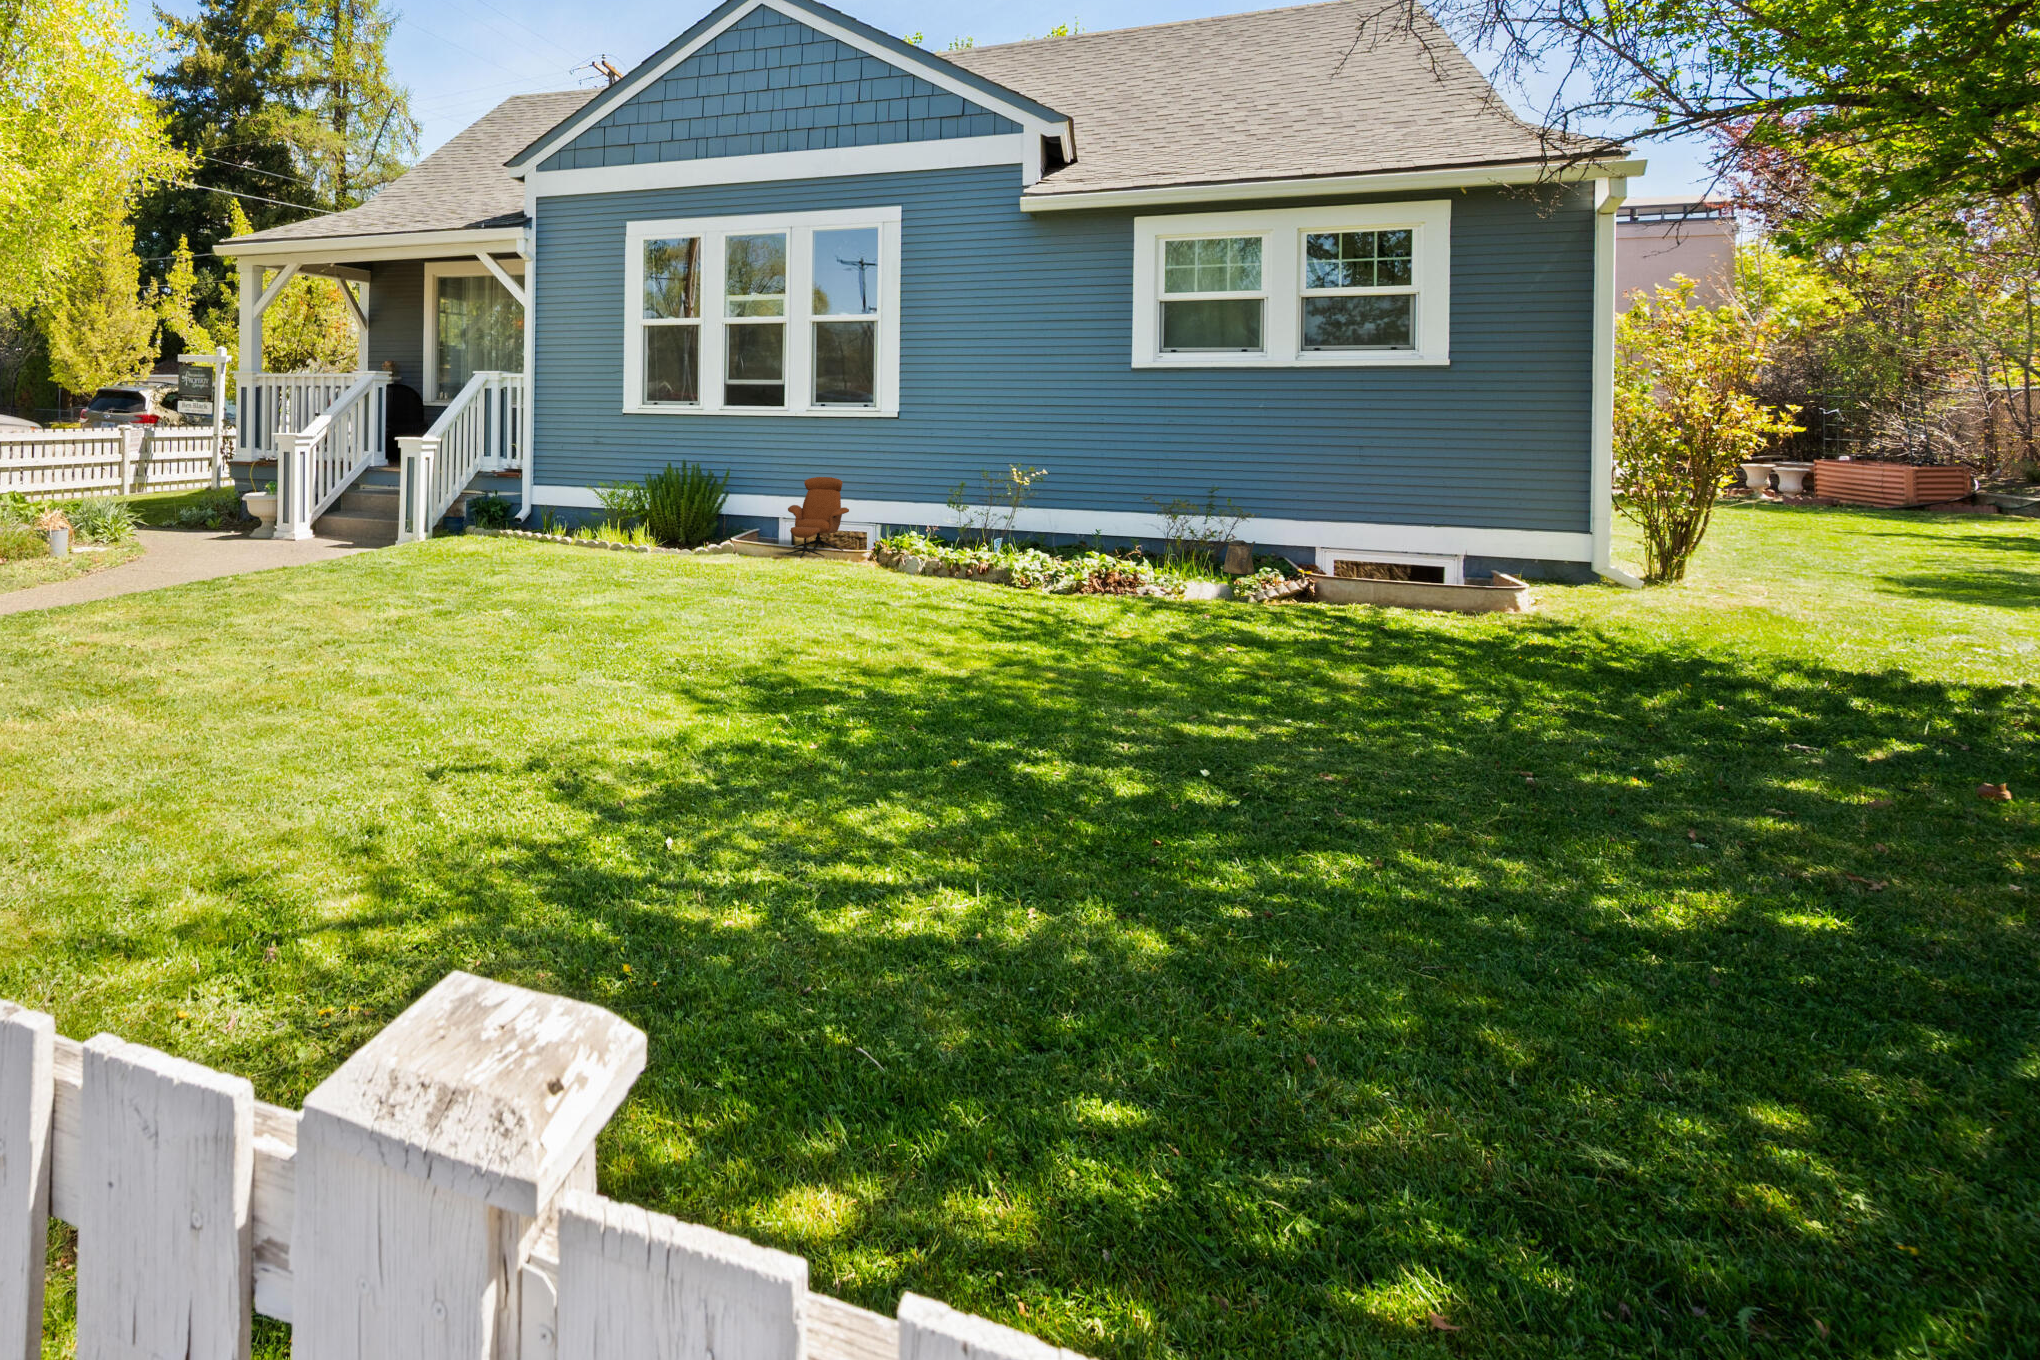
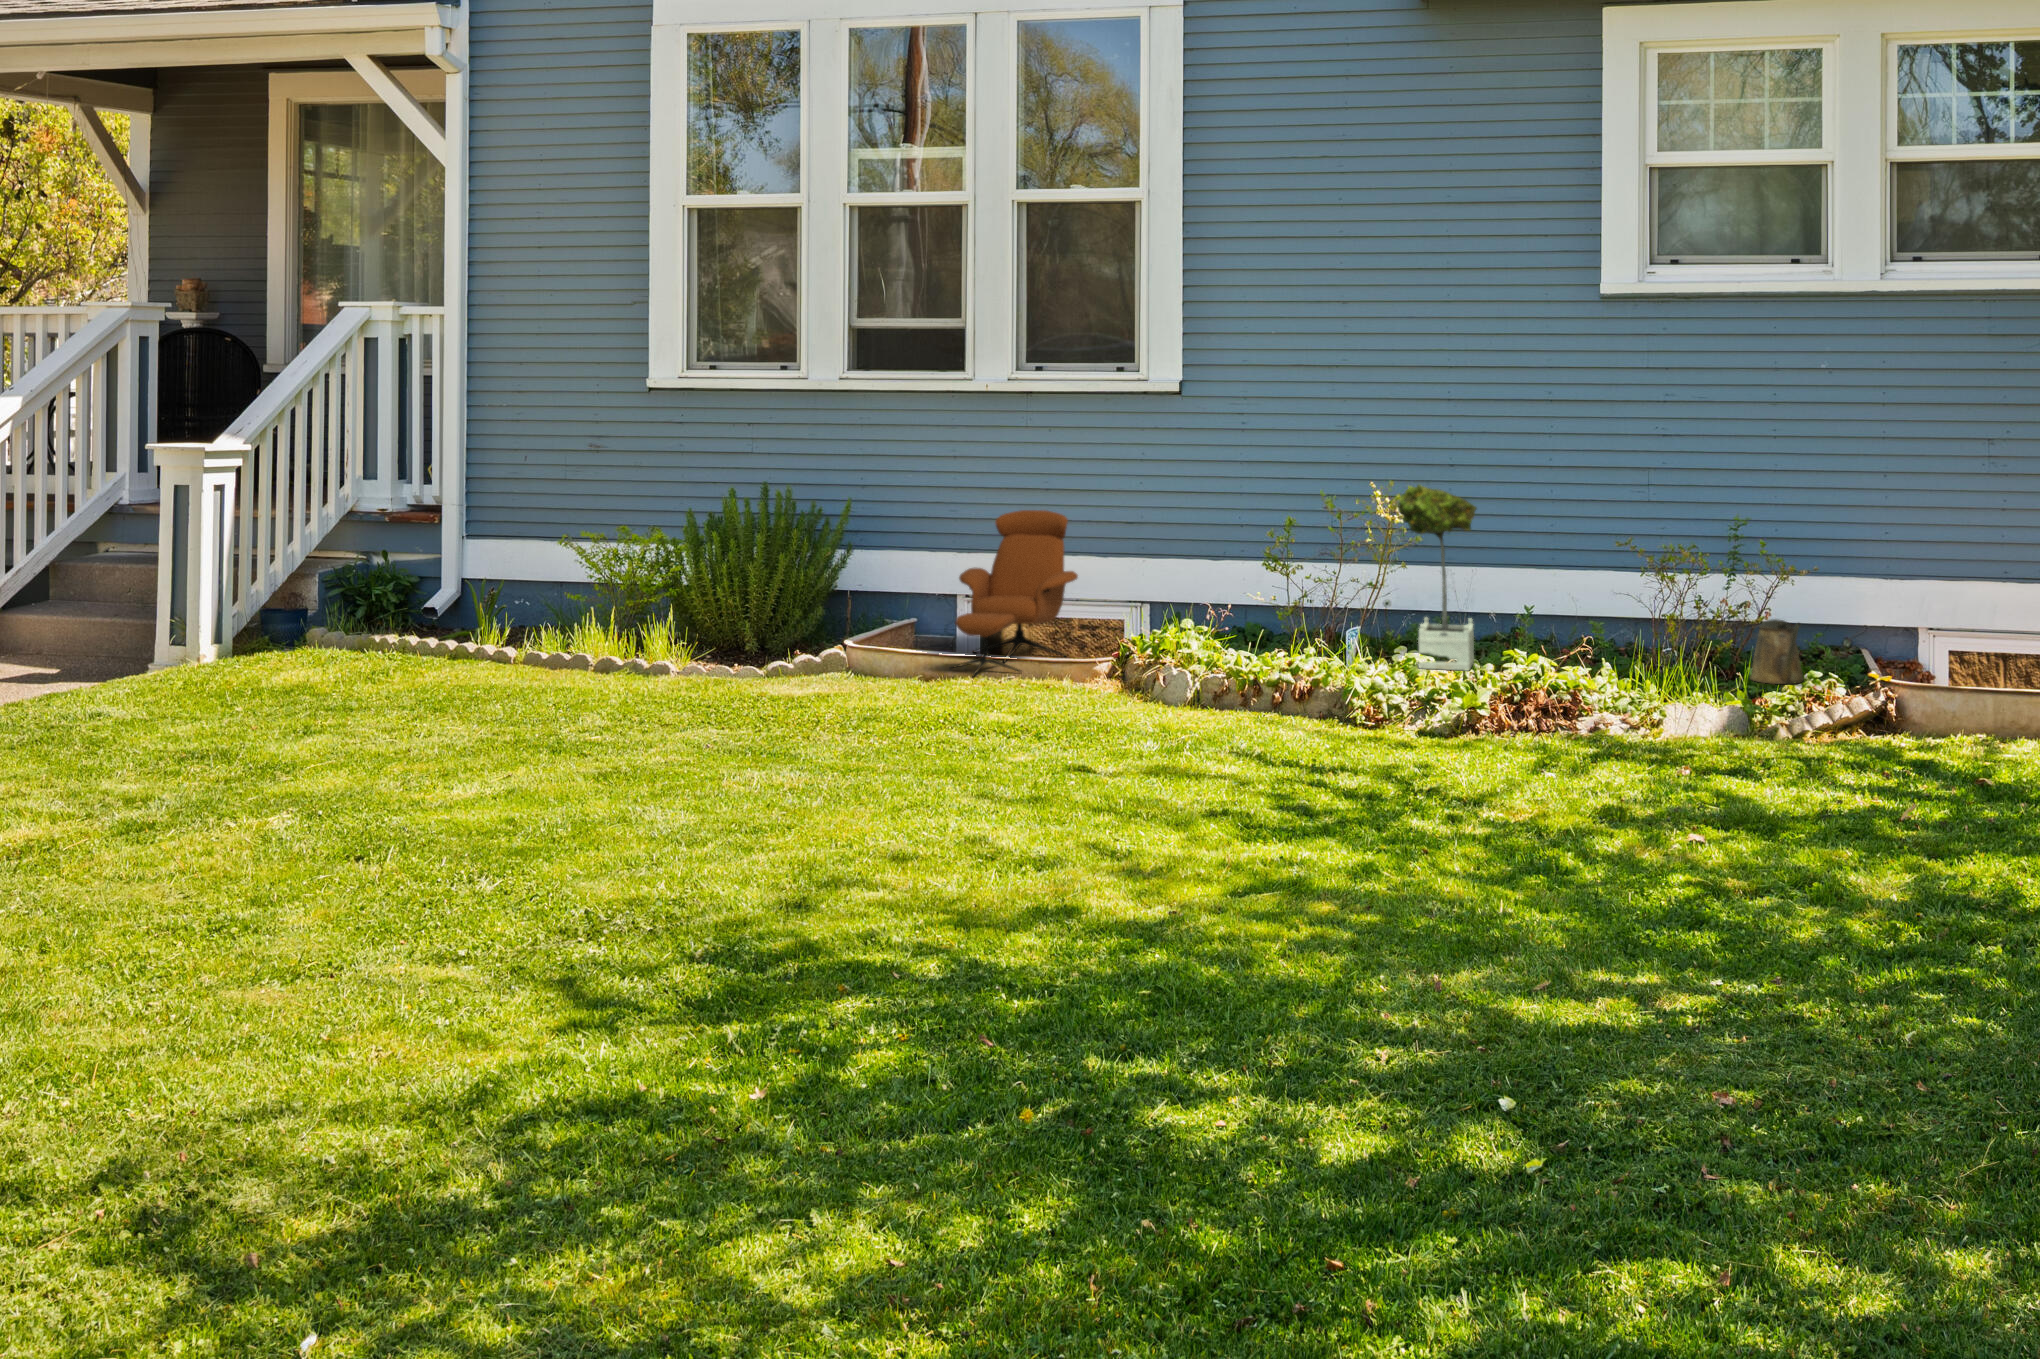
potted tree: none [1022,466,1067,563] -> present [1398,485,1477,670]

